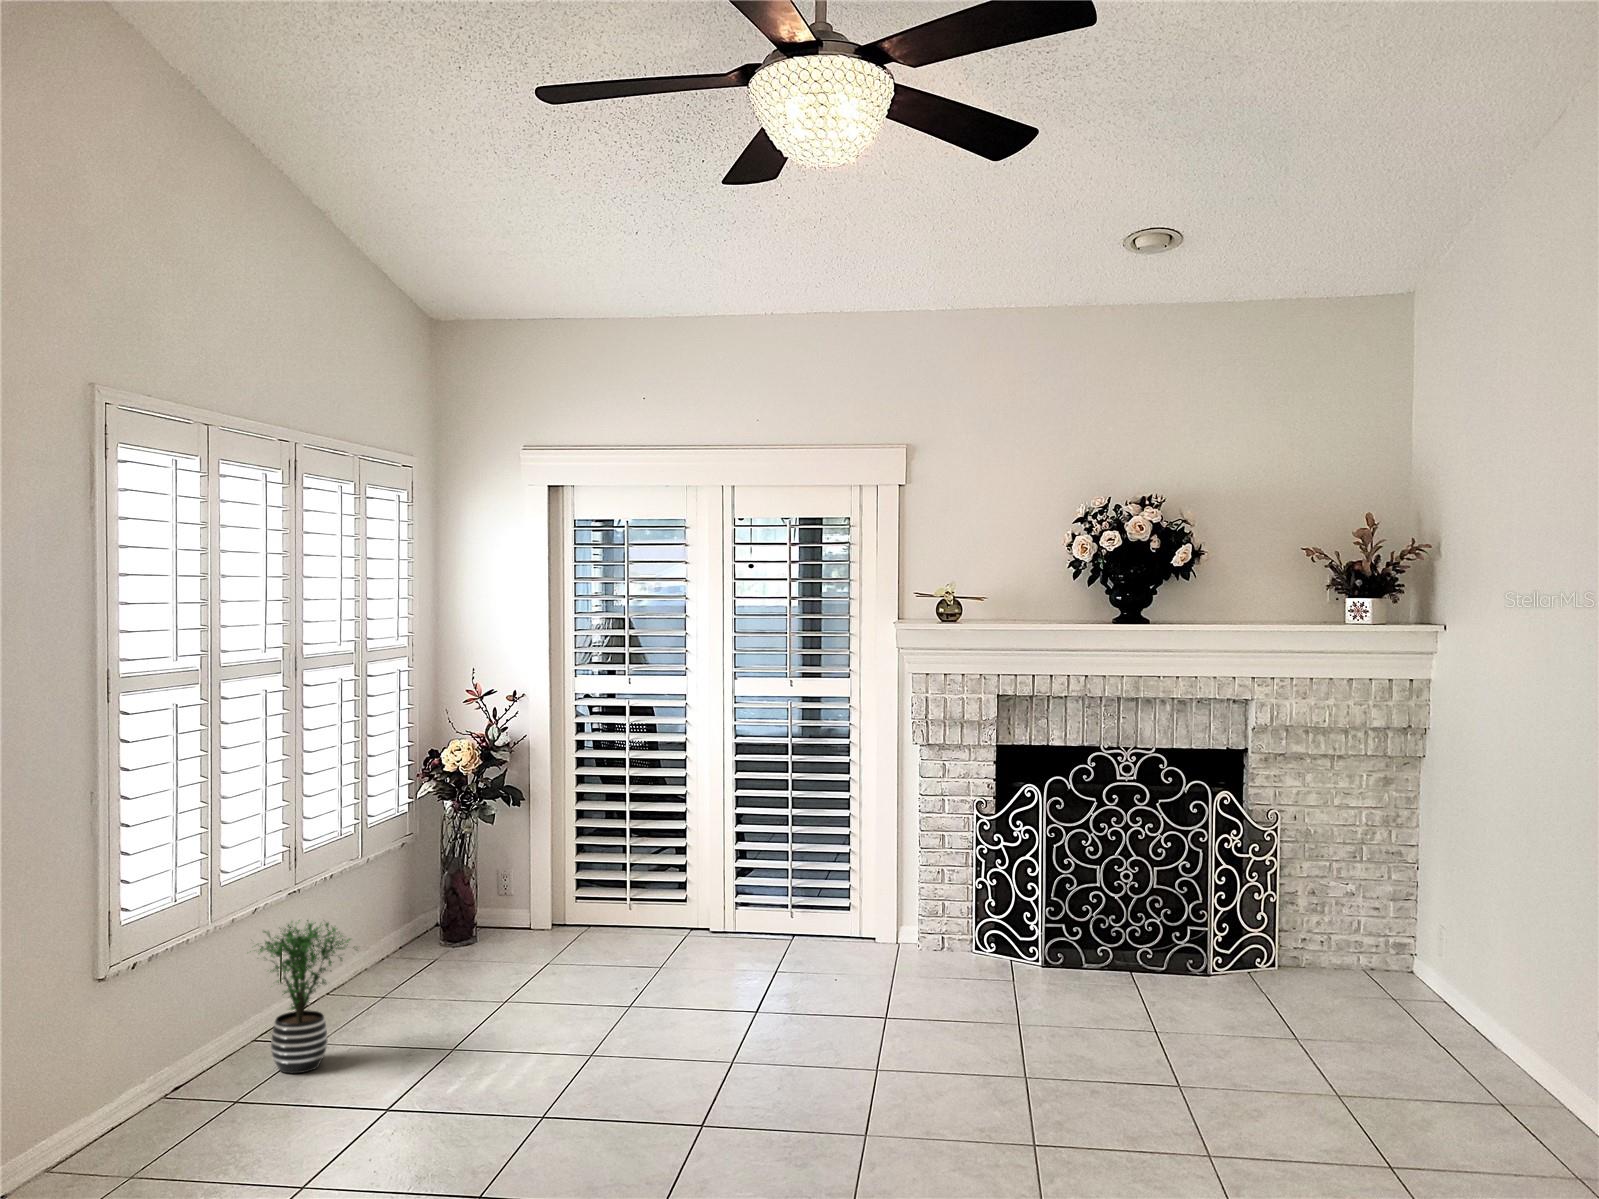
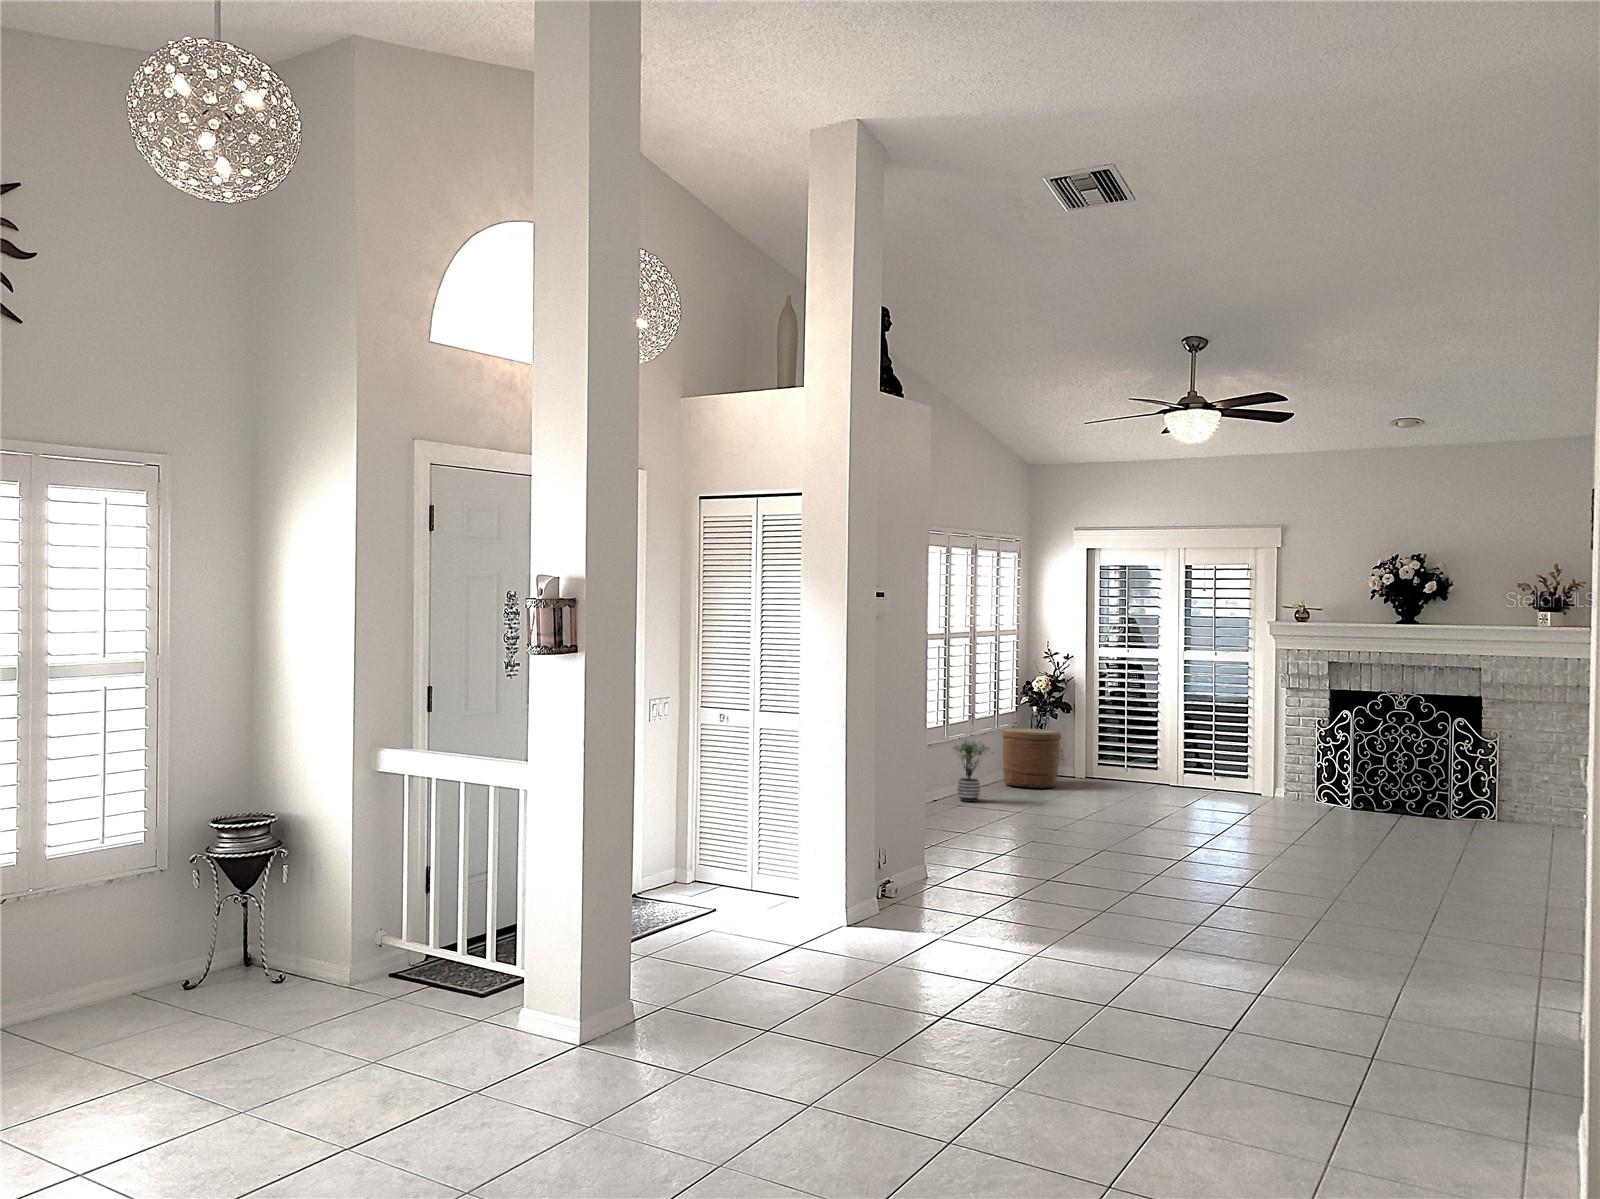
woven basket: none [381,850,506,986] -> present [1002,729,1061,789]

